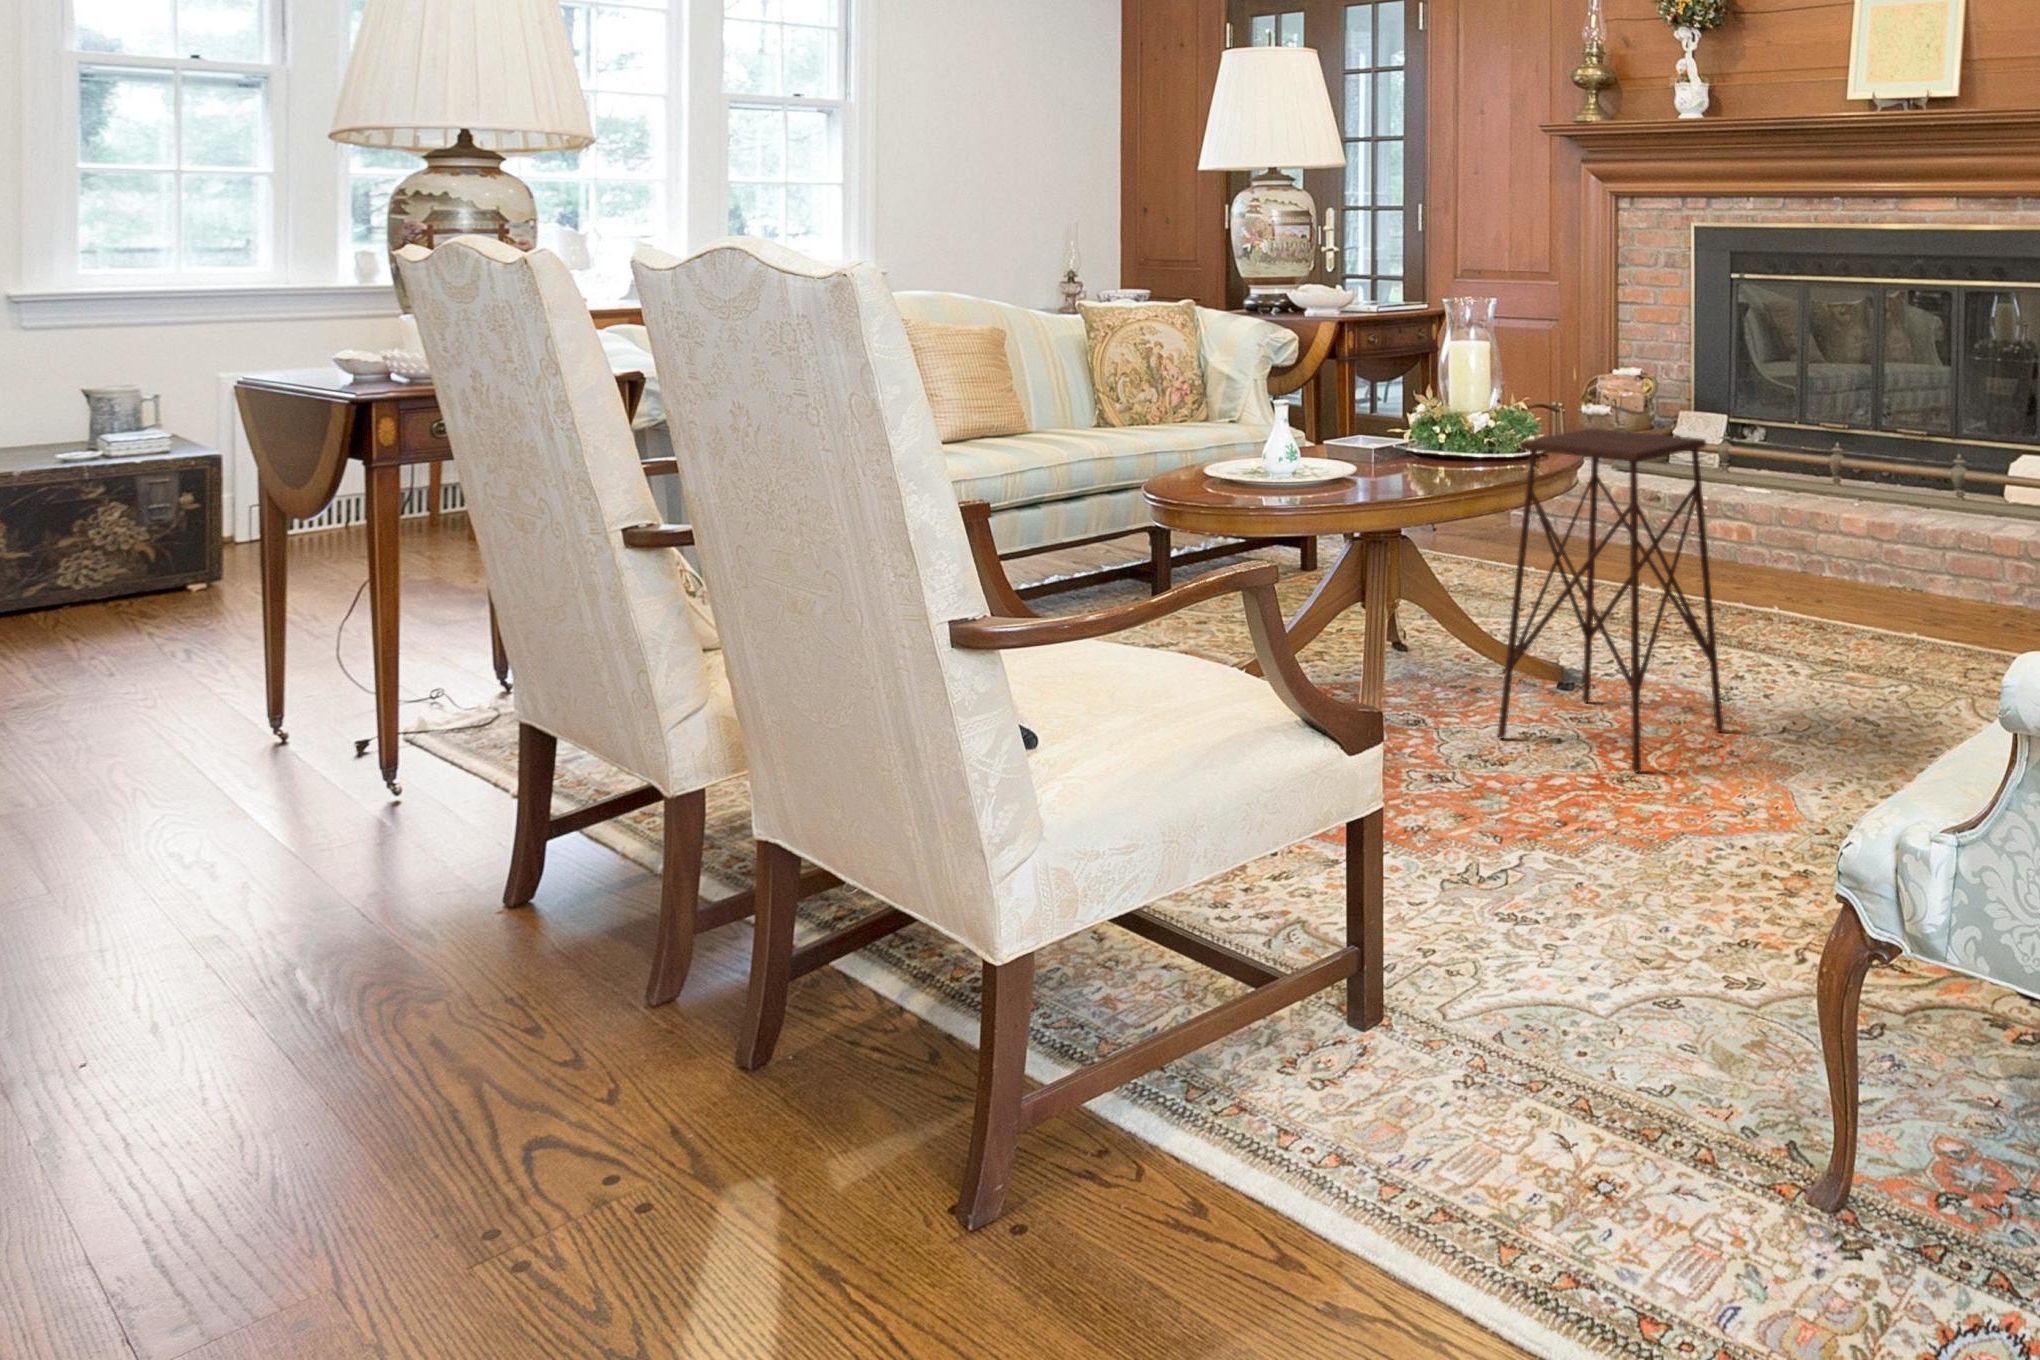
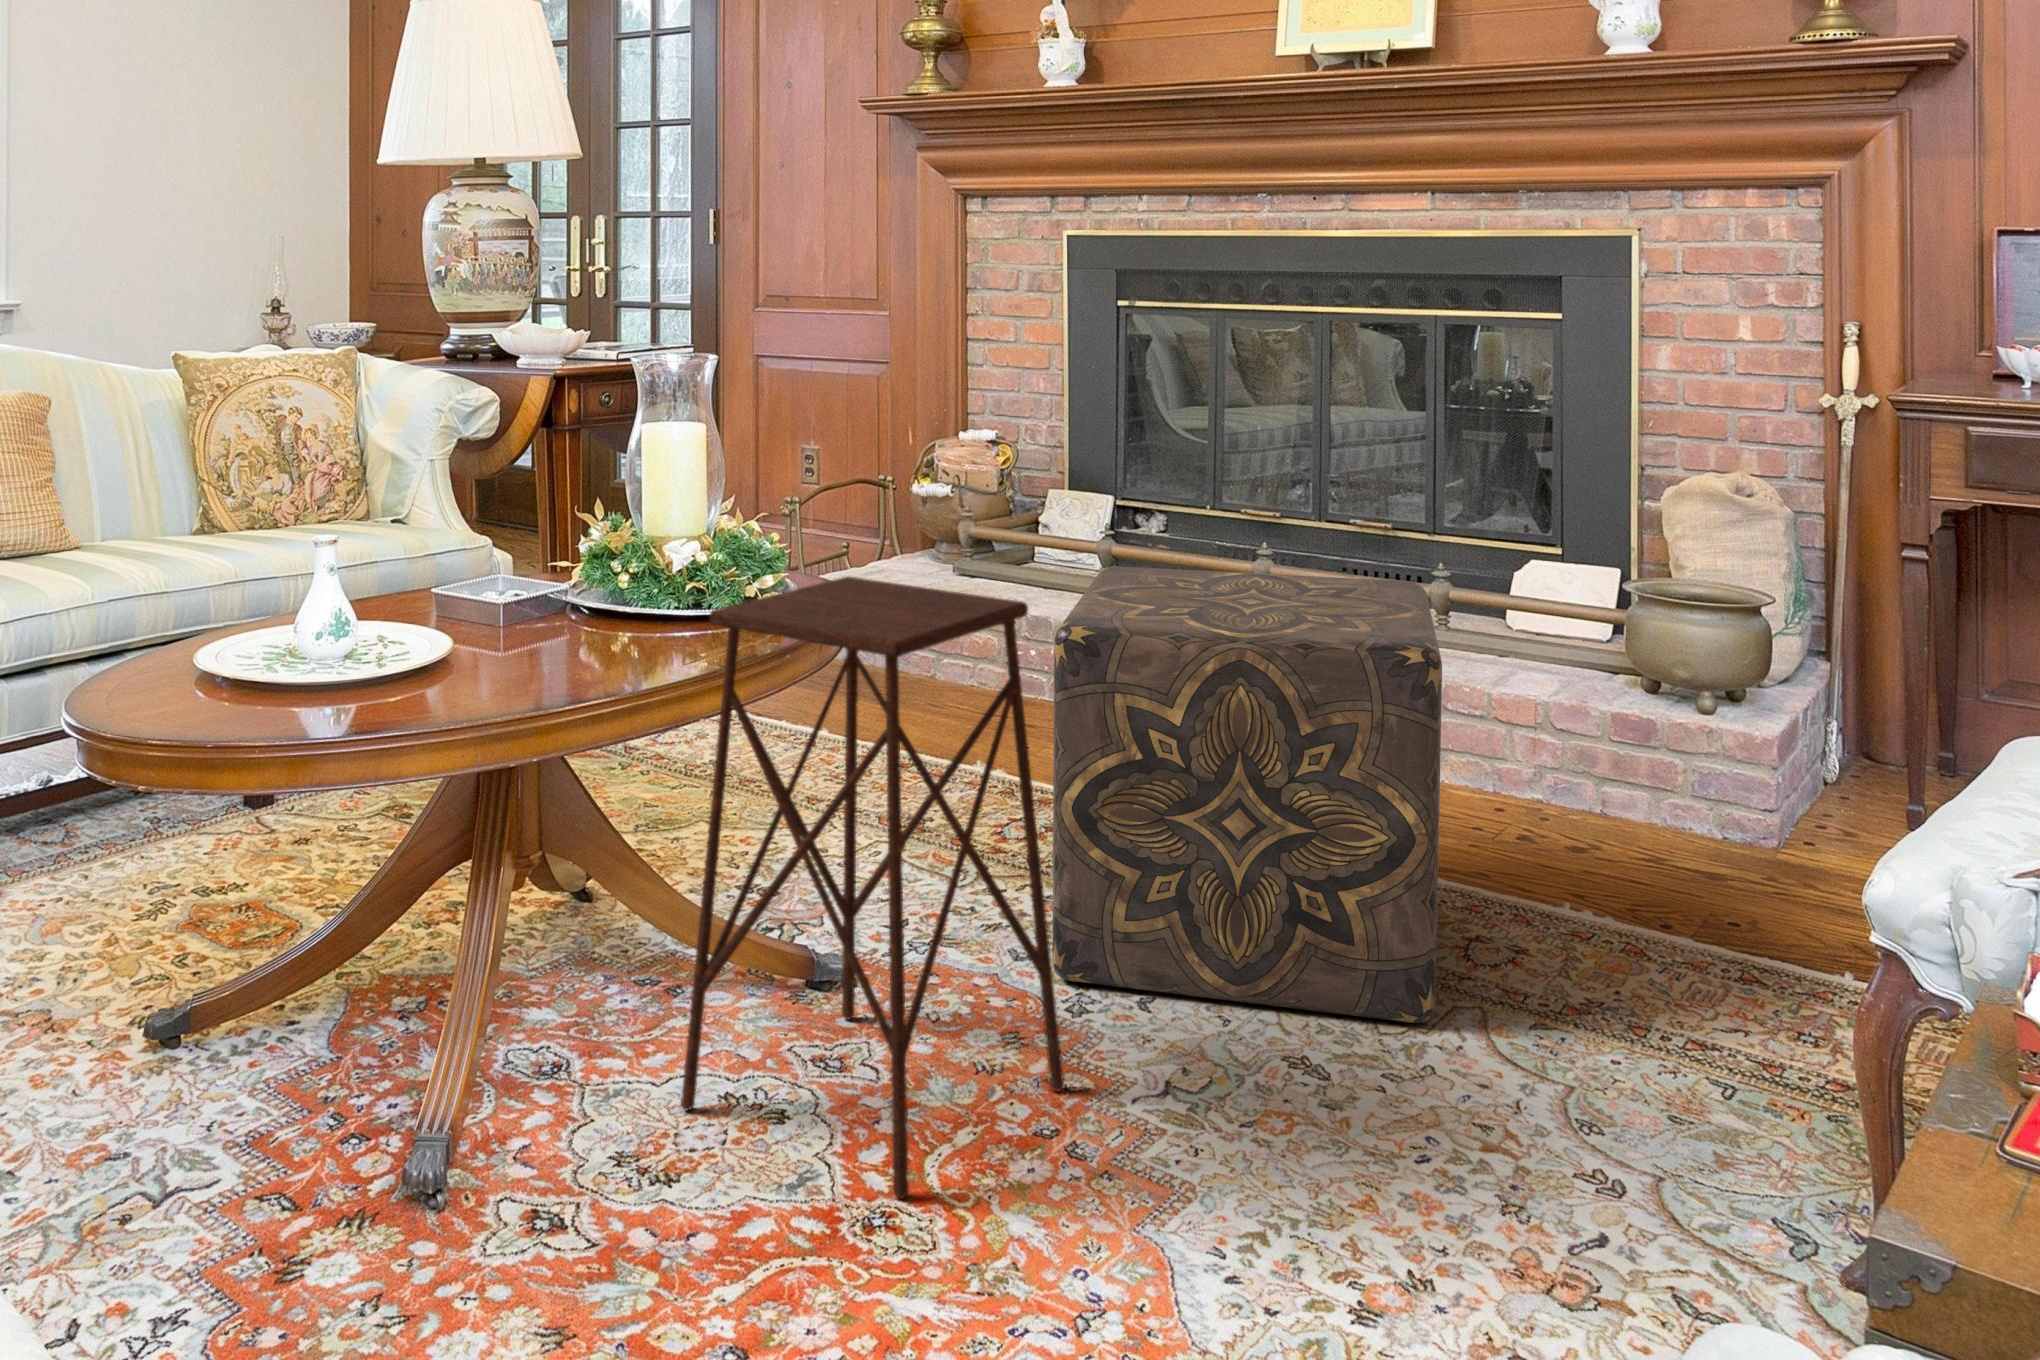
ottoman: none [1709,439,1952,705] -> present [1052,566,1442,1023]

